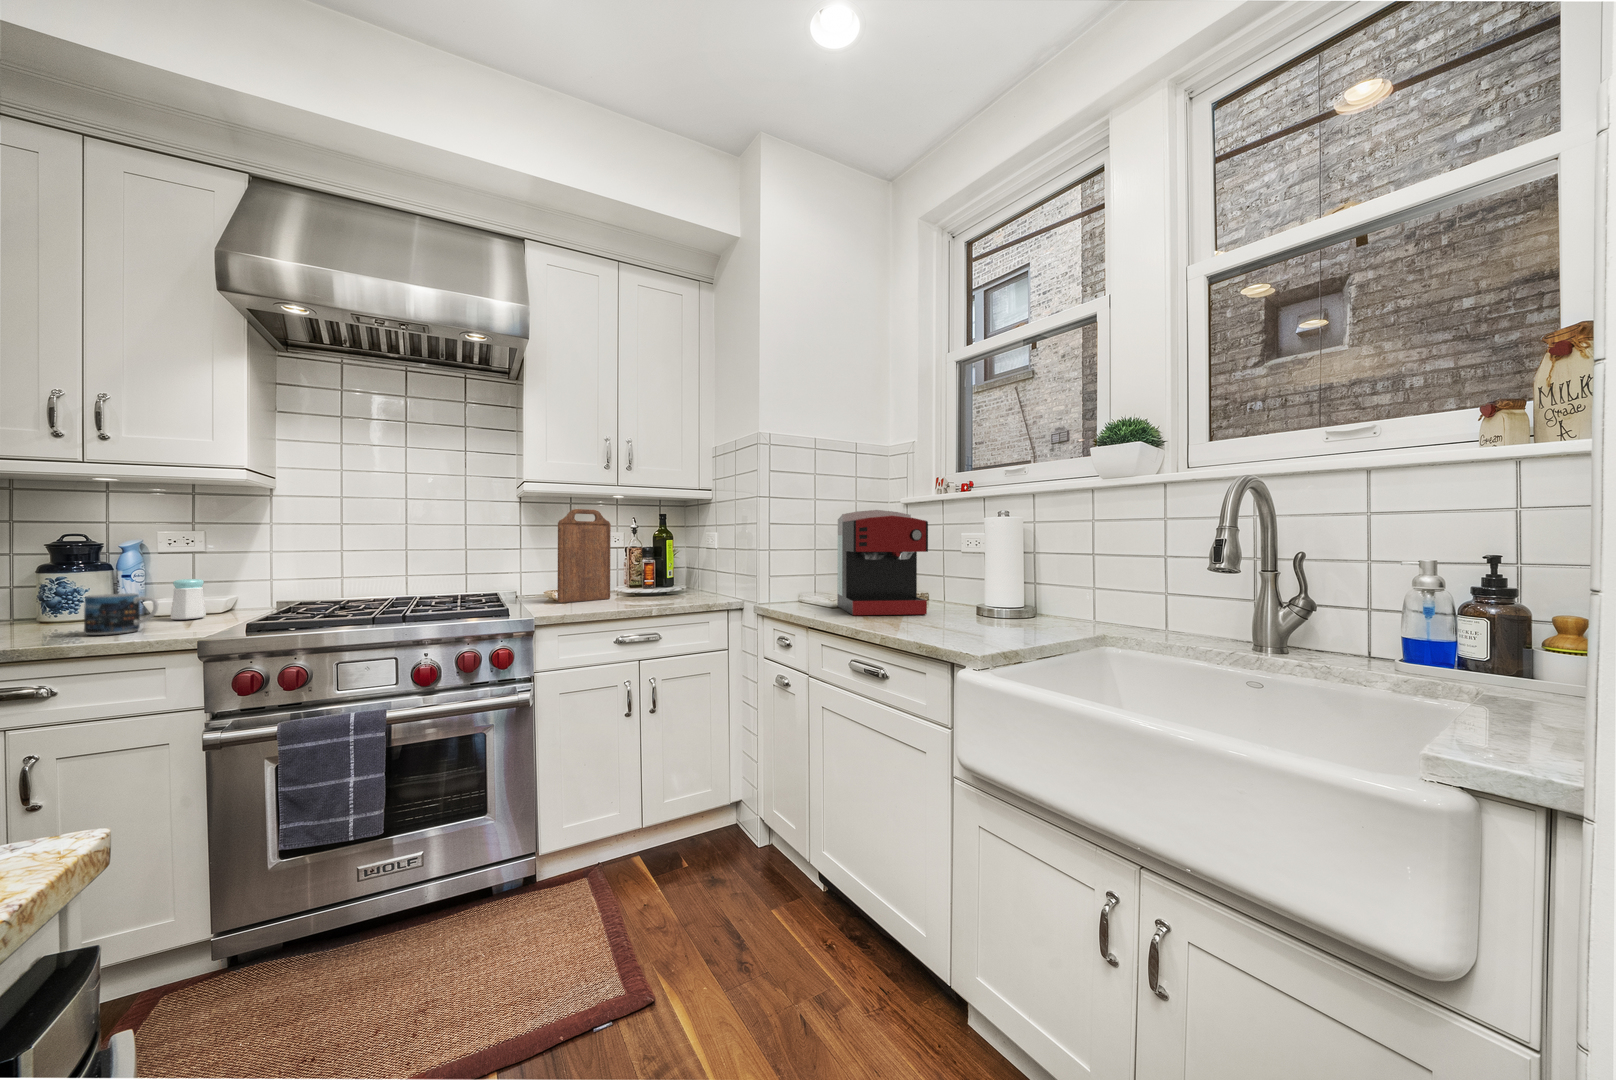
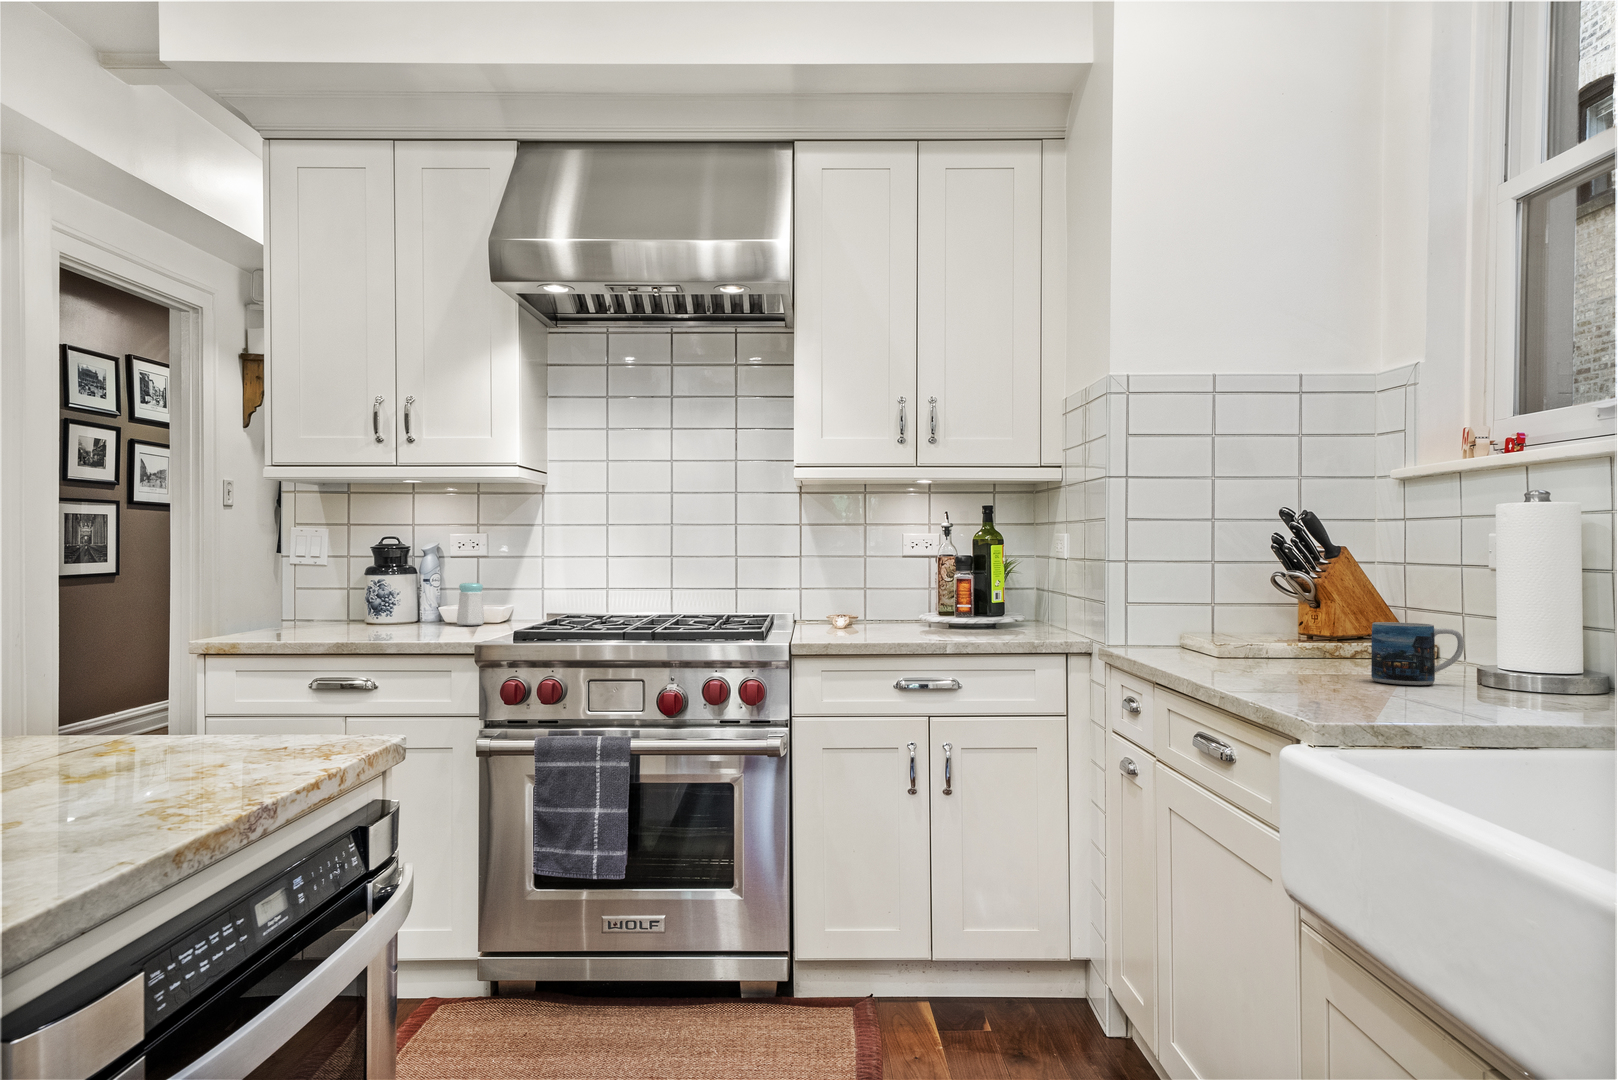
cutting board: present [557,509,611,603] -> none [830,501,903,629]
coffee maker: present [837,510,928,615] -> none [1230,491,1371,668]
mug: present [84,594,158,635] -> present [1371,622,1464,685]

